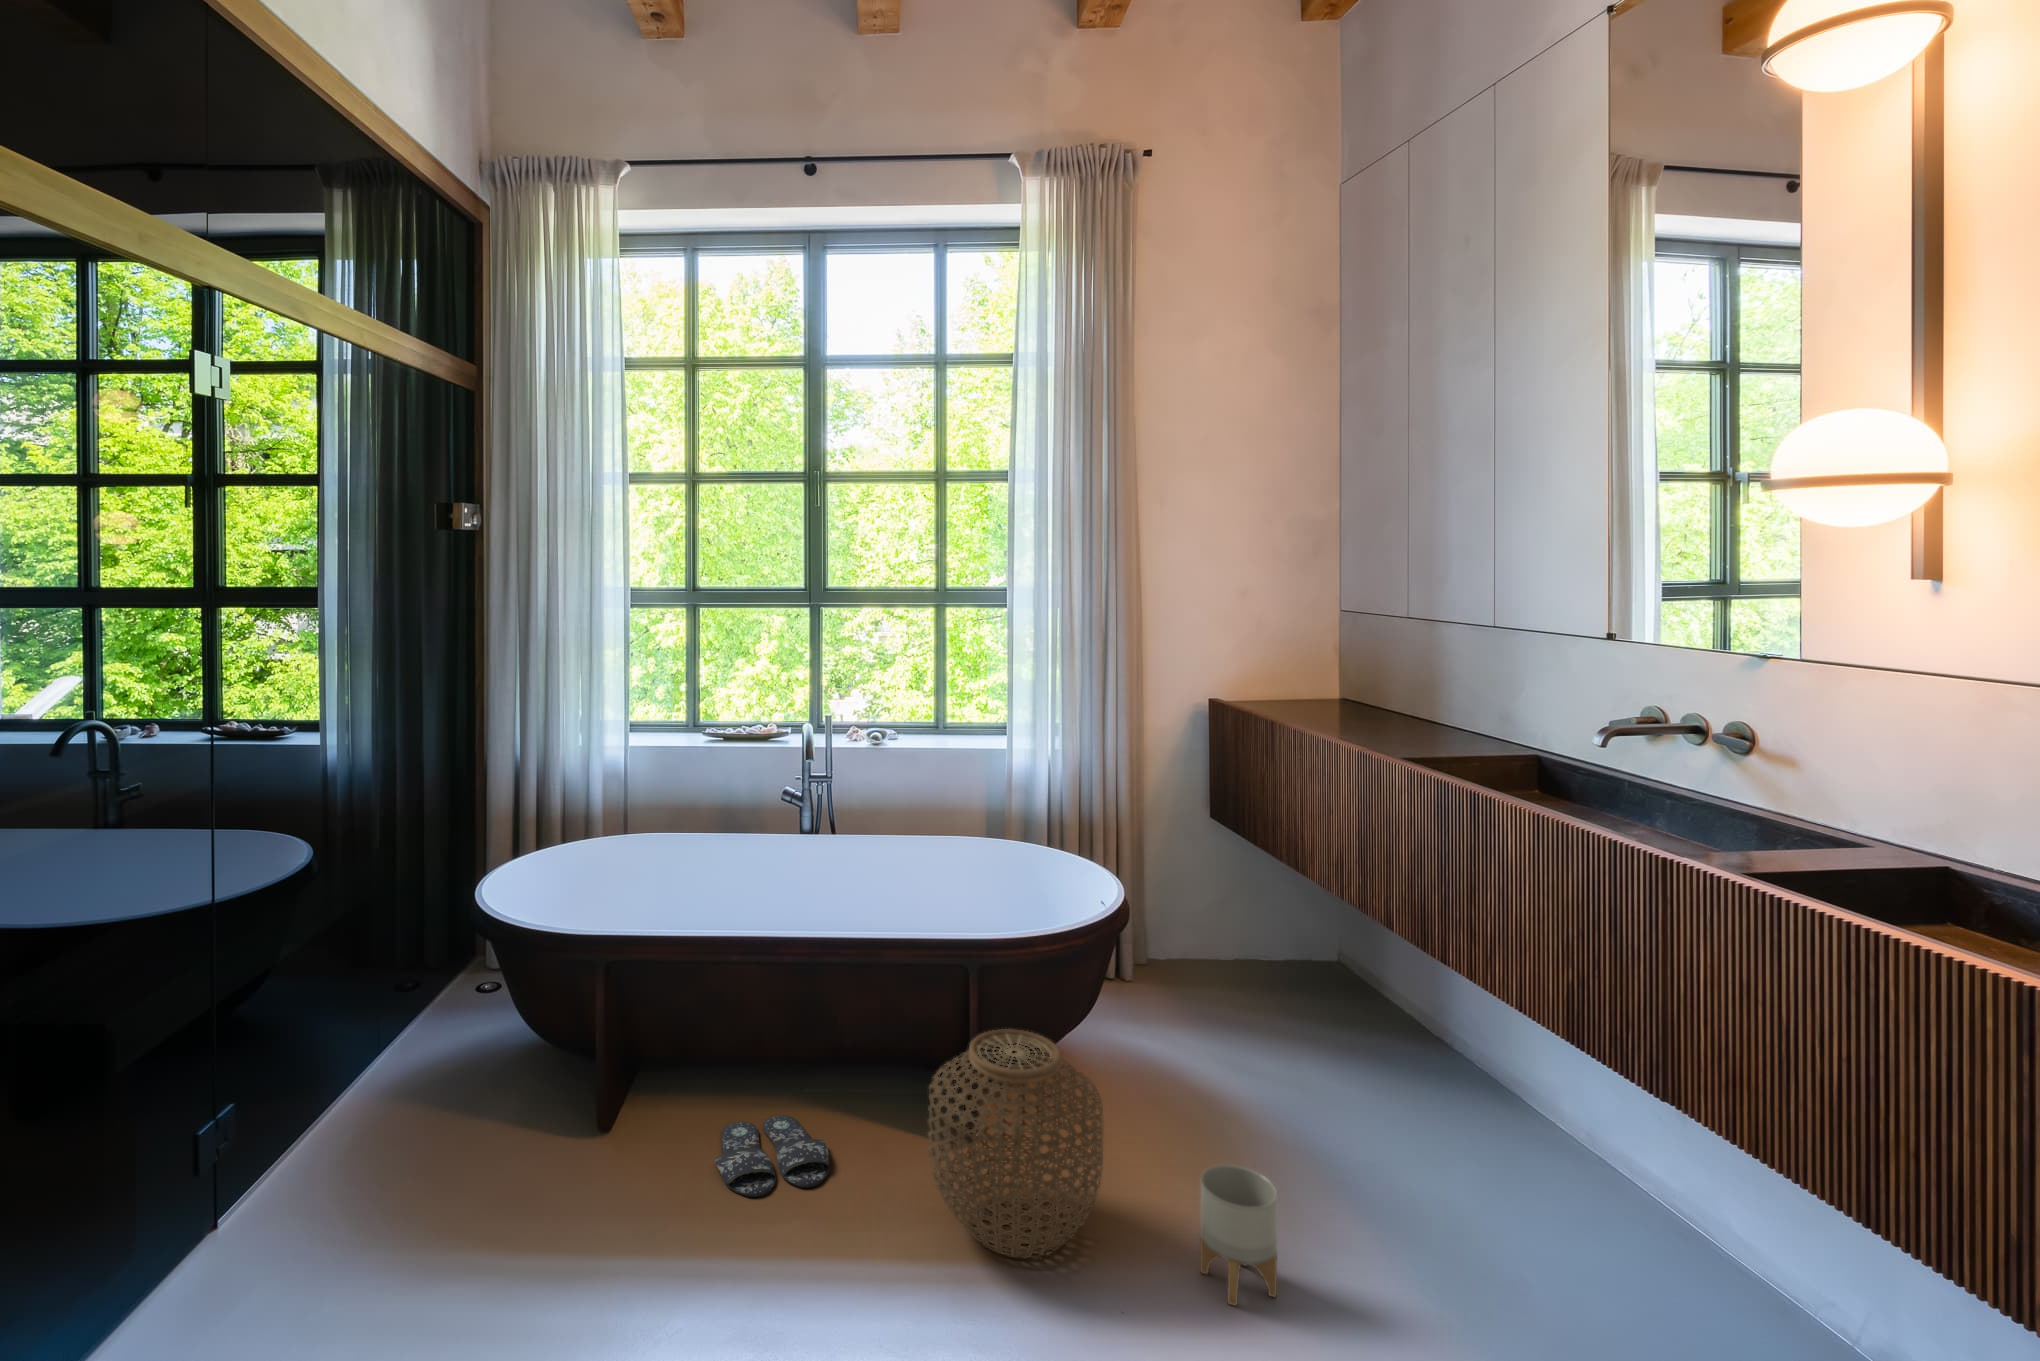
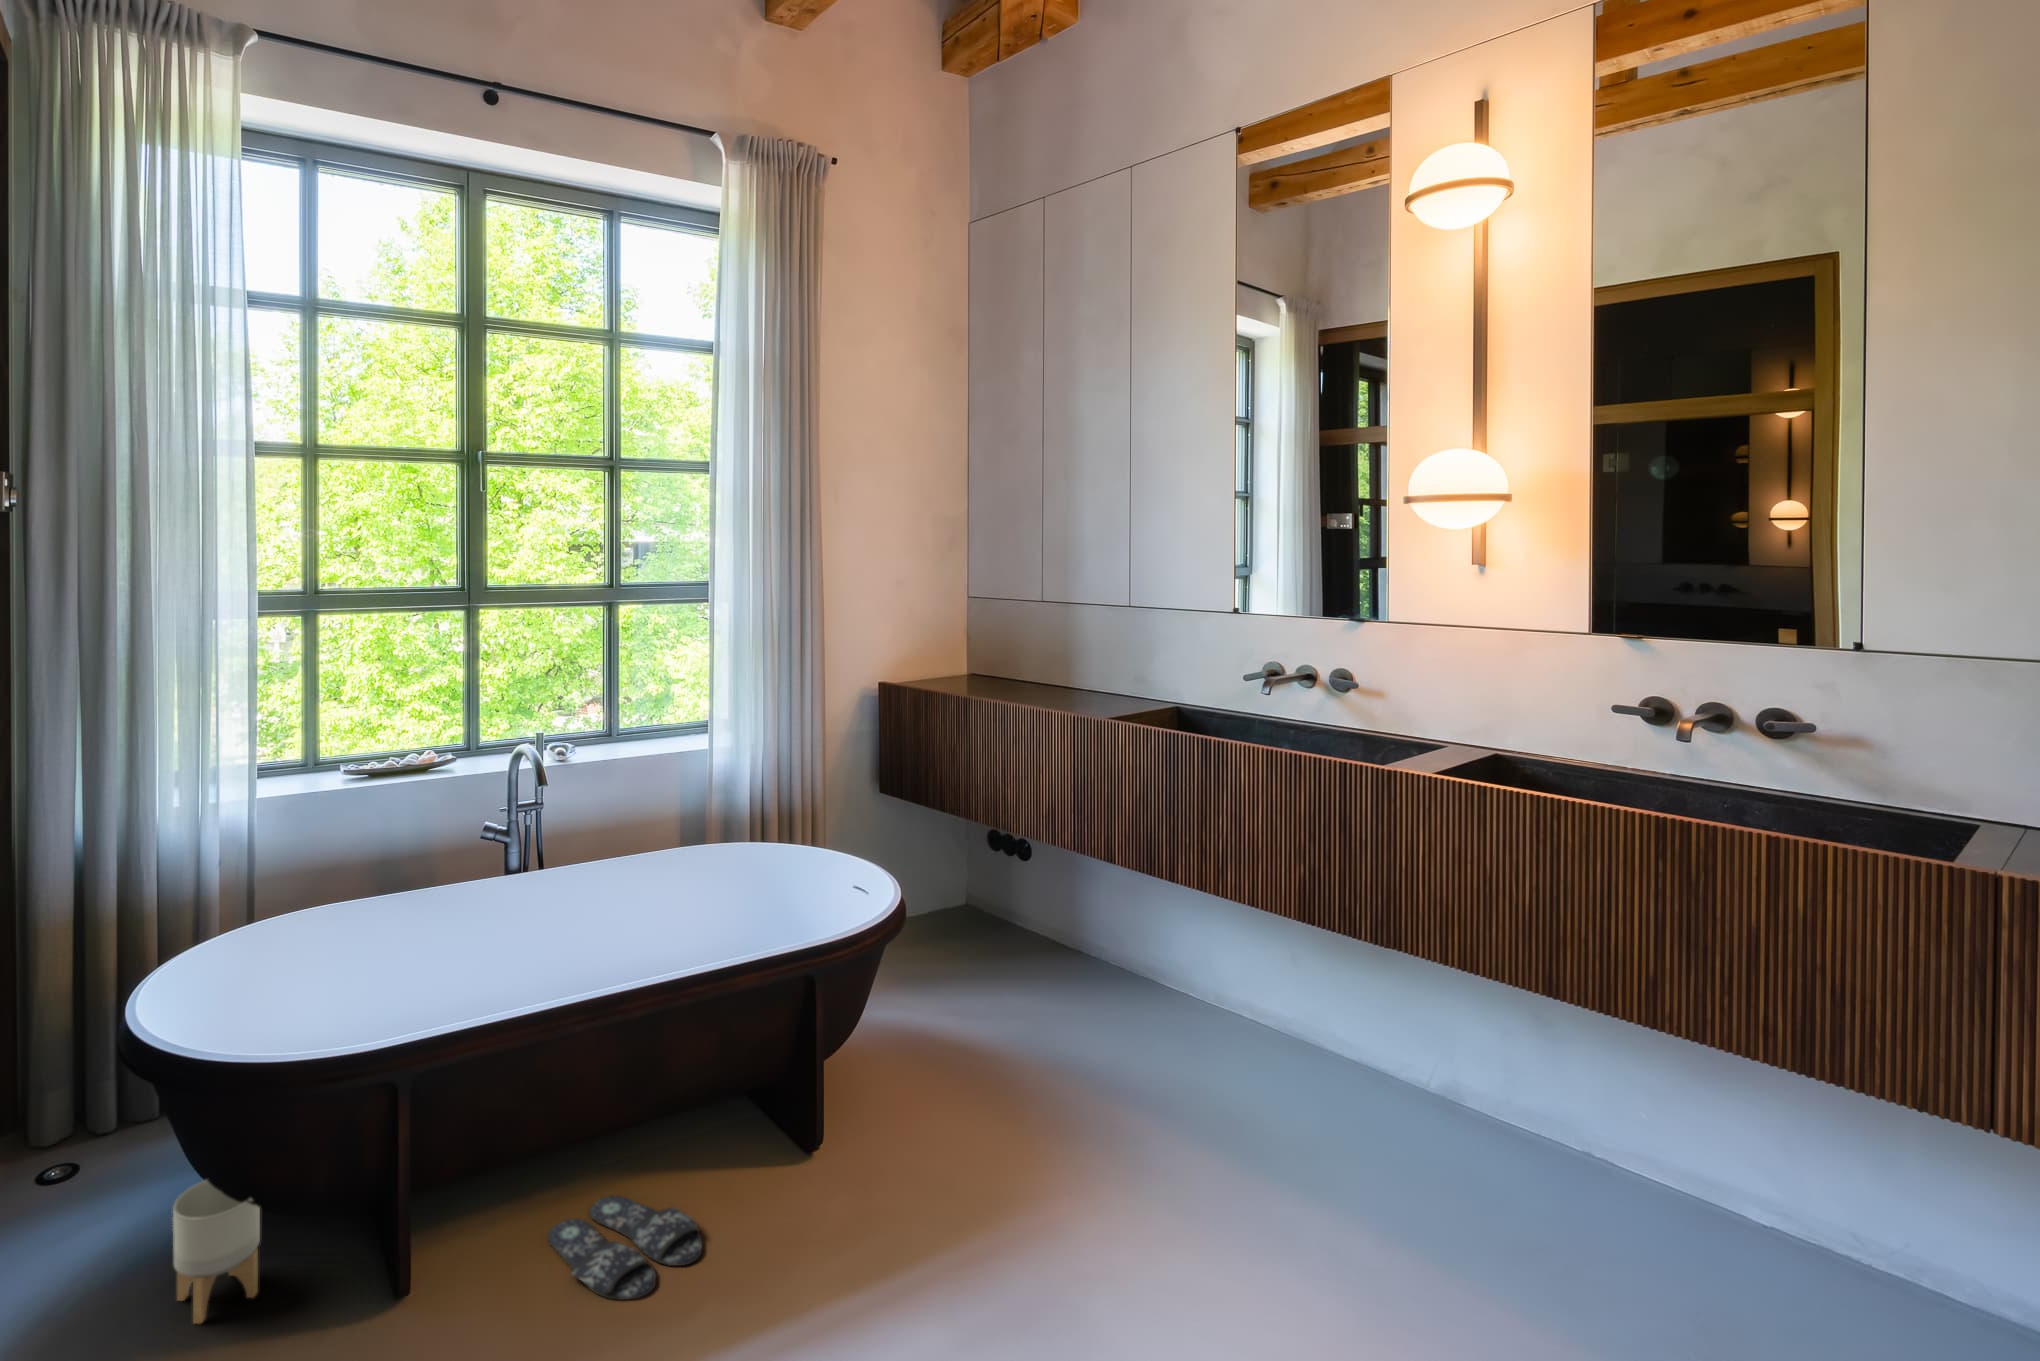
woven basket: present [928,1029,1103,1258] -> none [824,1023,997,1250]
planter: present [1200,1165,1277,1306] -> present [173,1180,260,1324]

